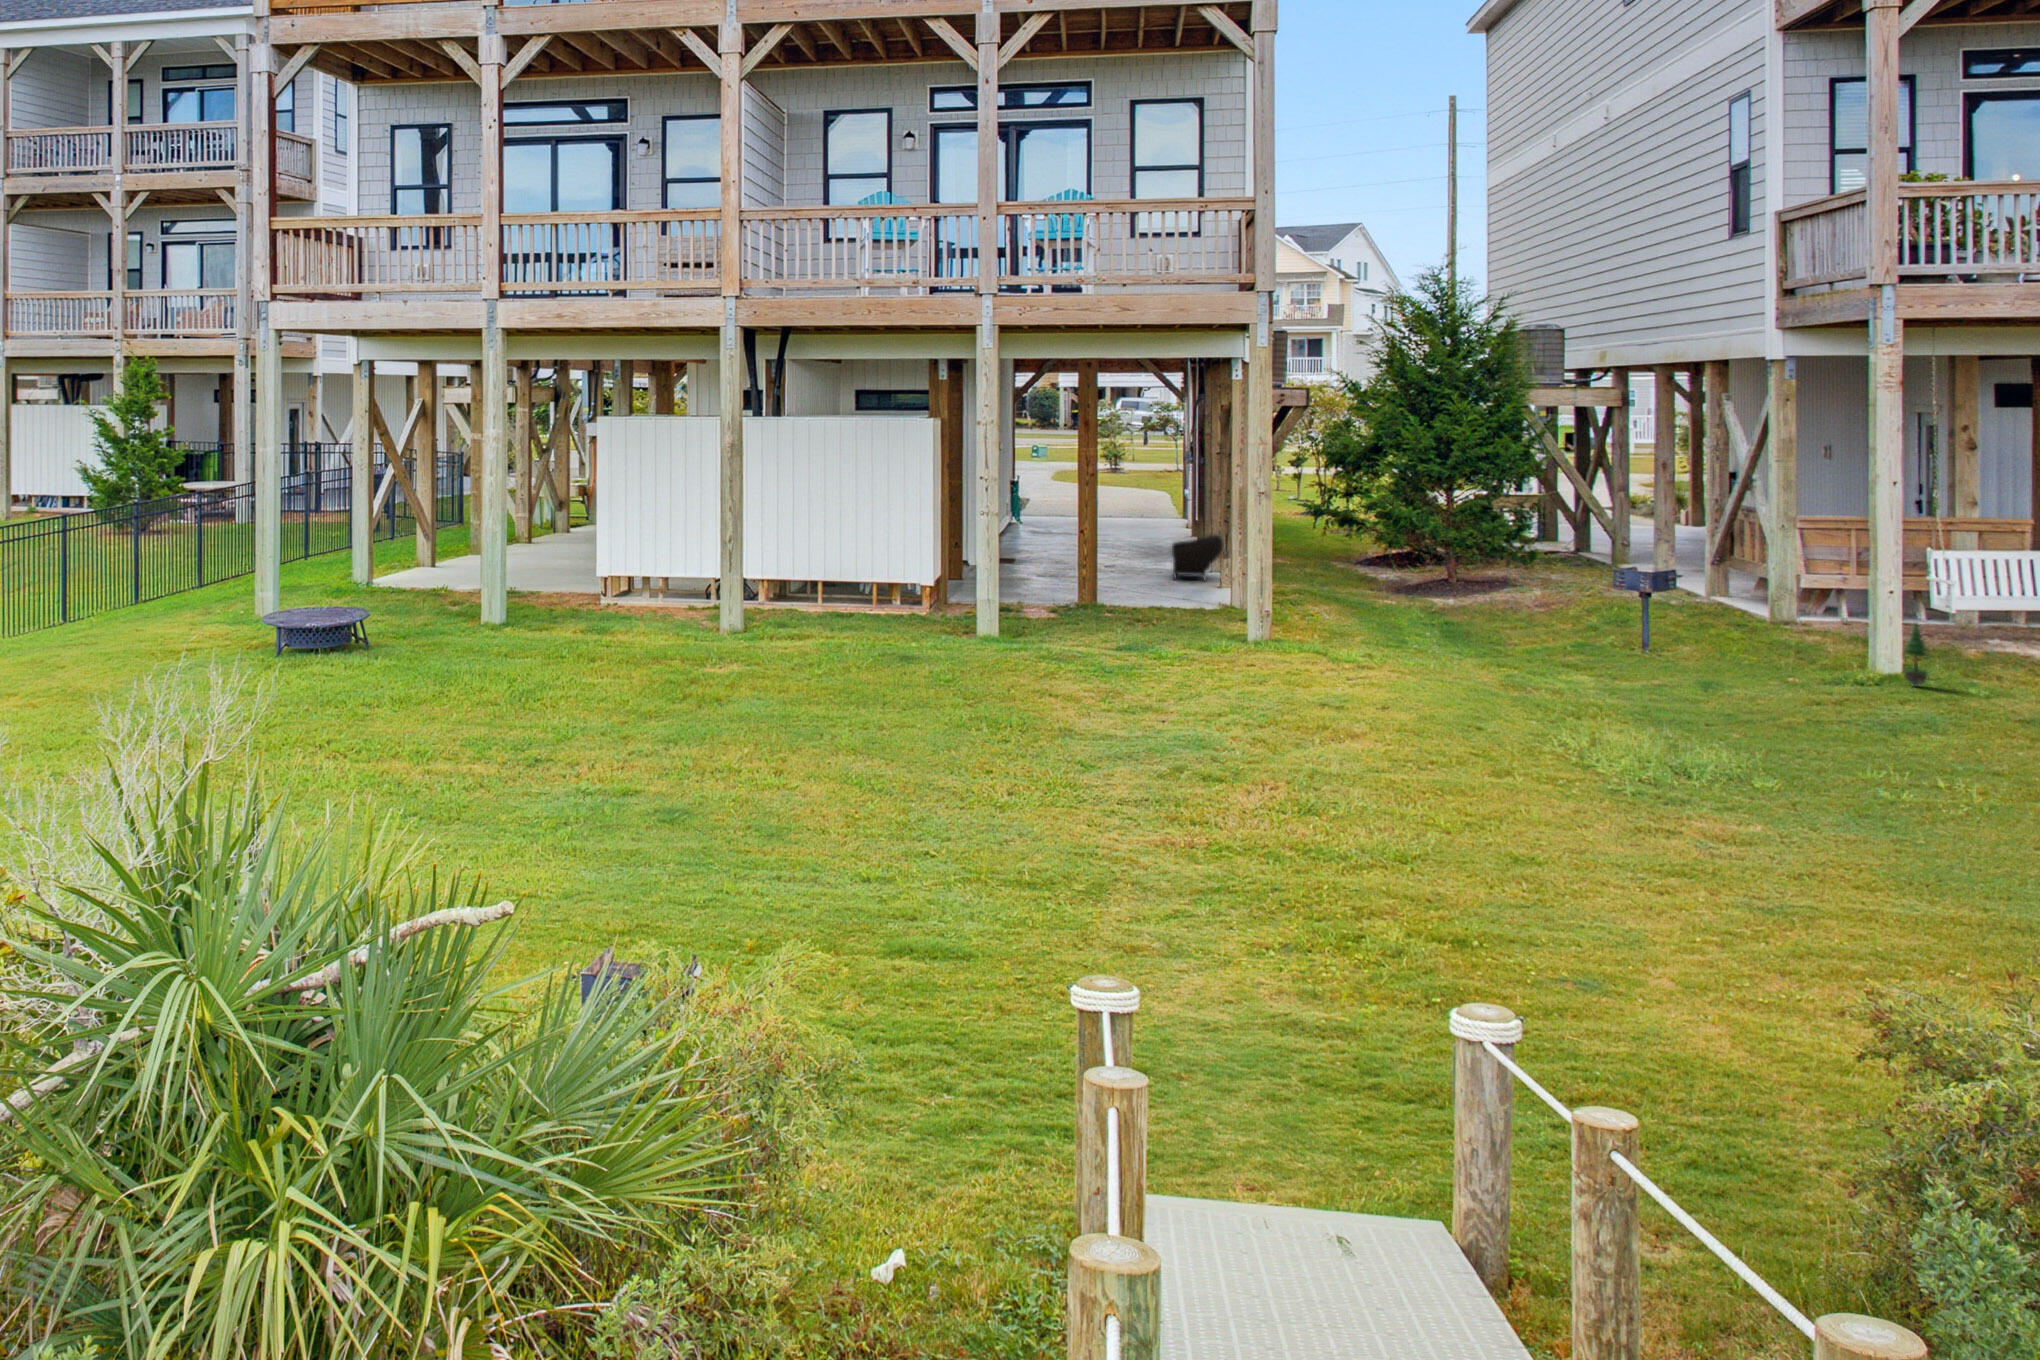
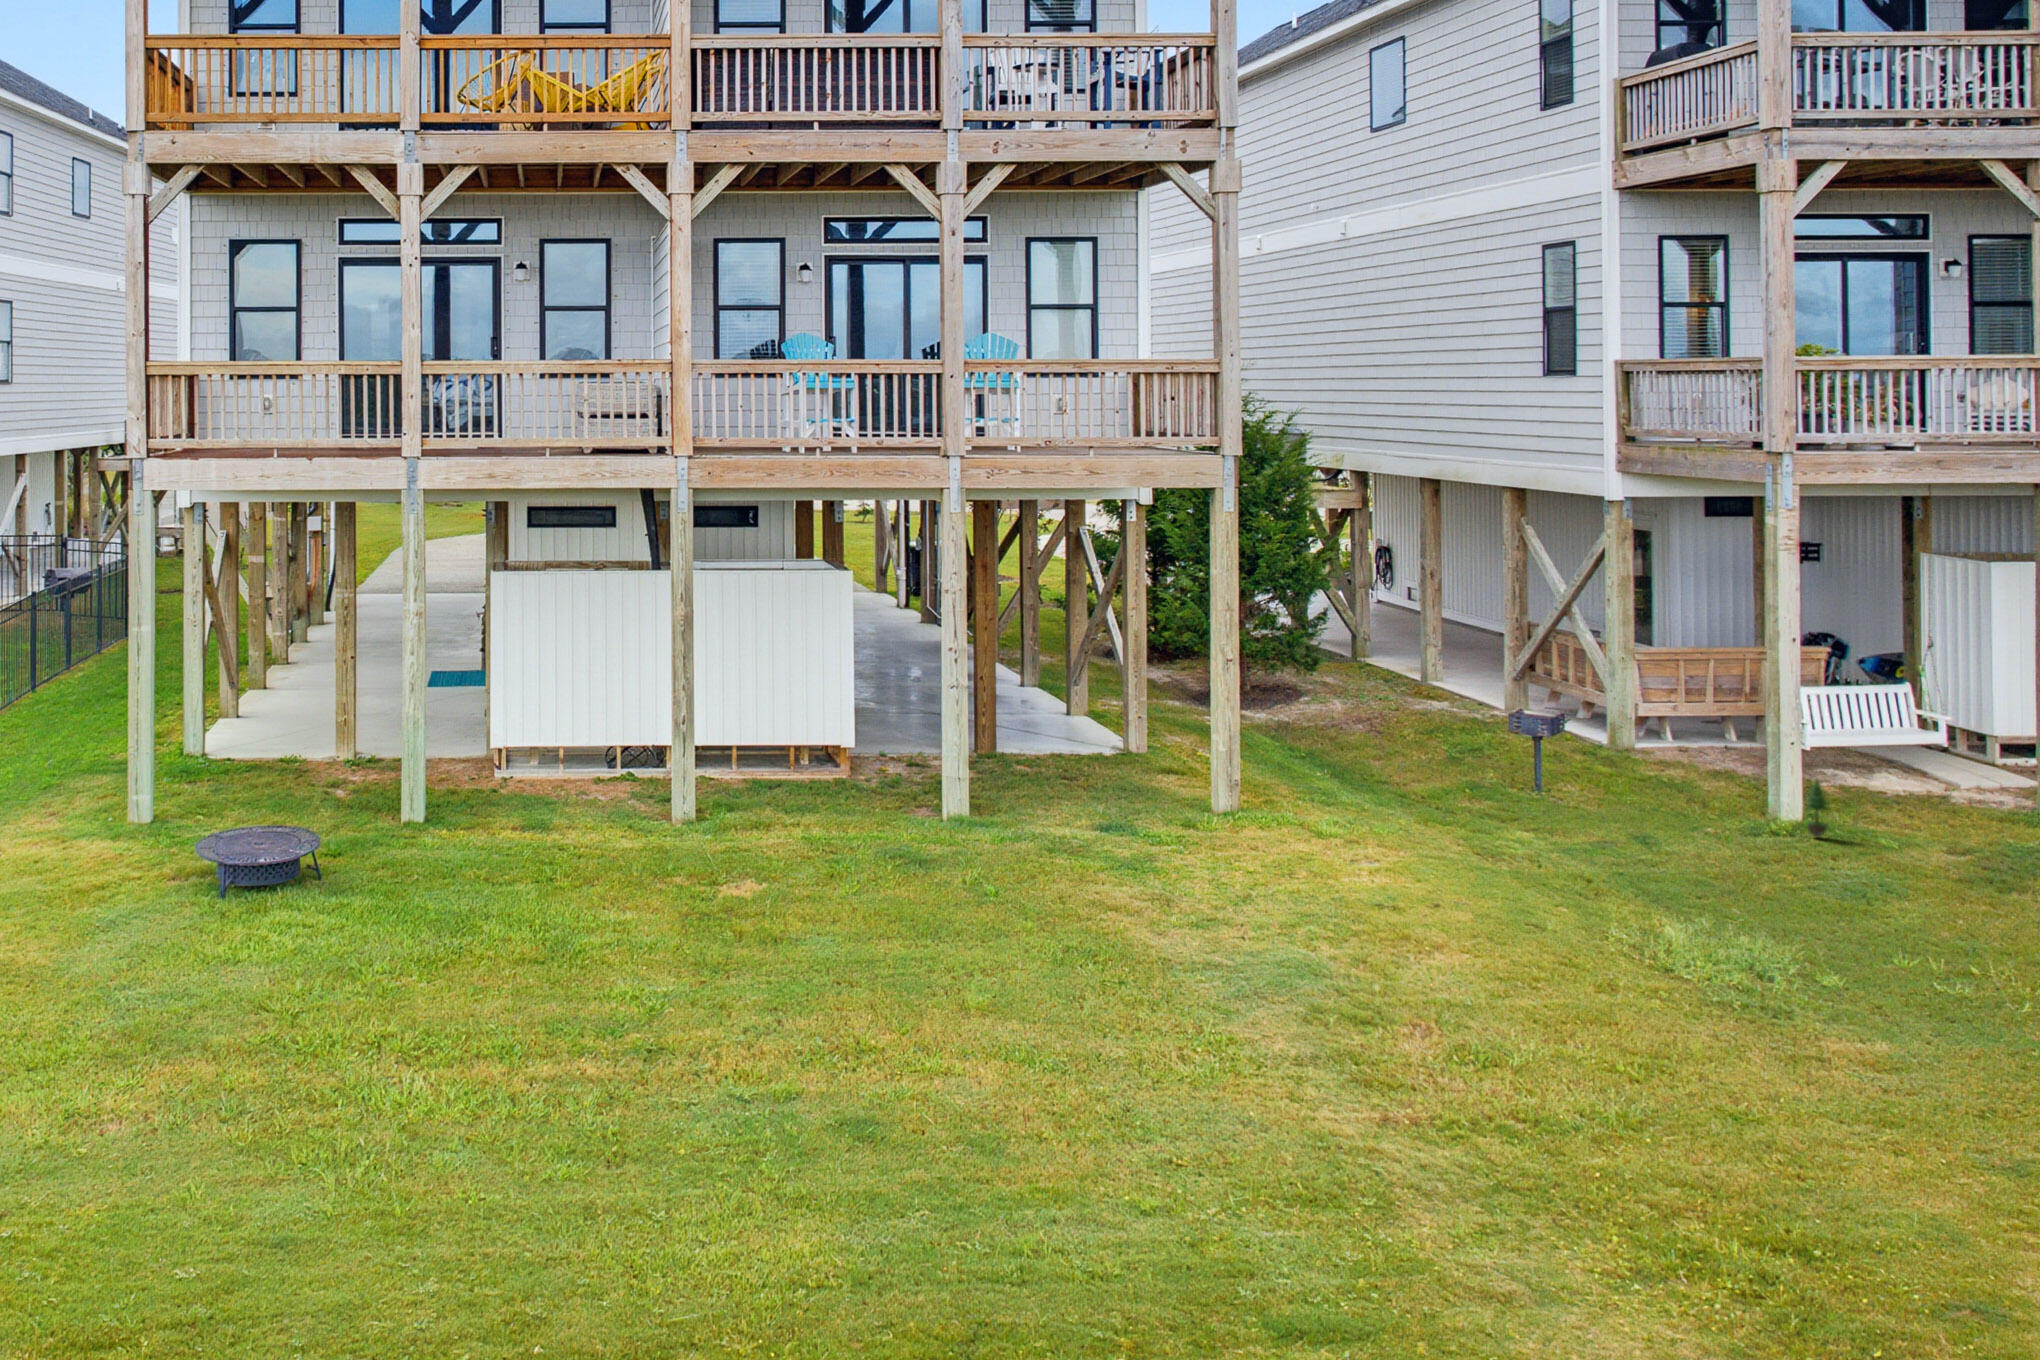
armchair: present [1172,535,1223,579] -> none [1055,672,1112,724]

